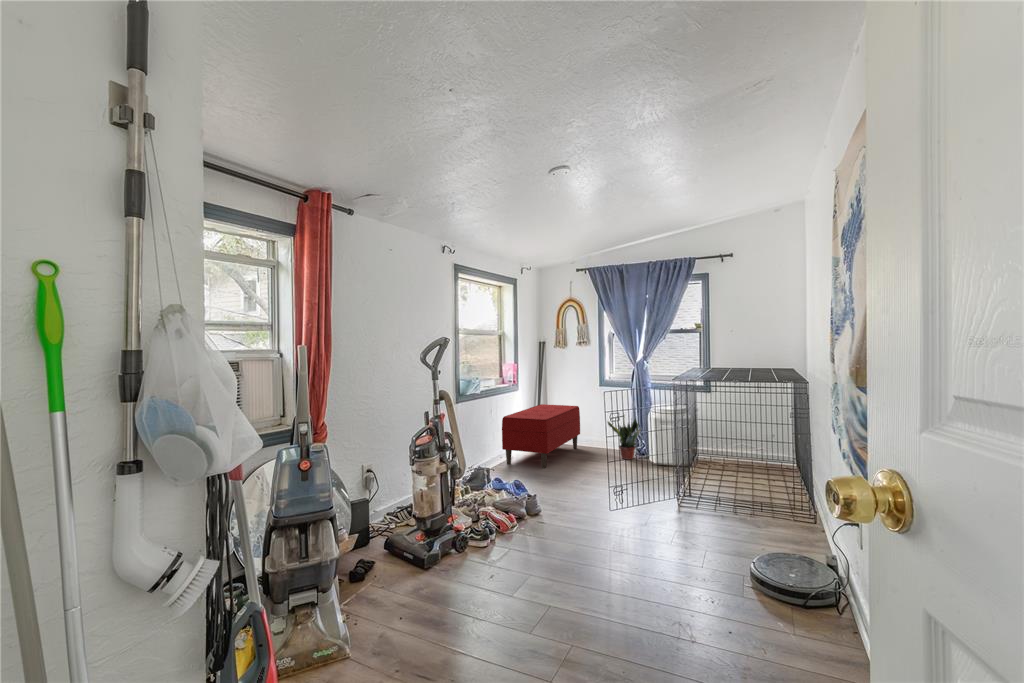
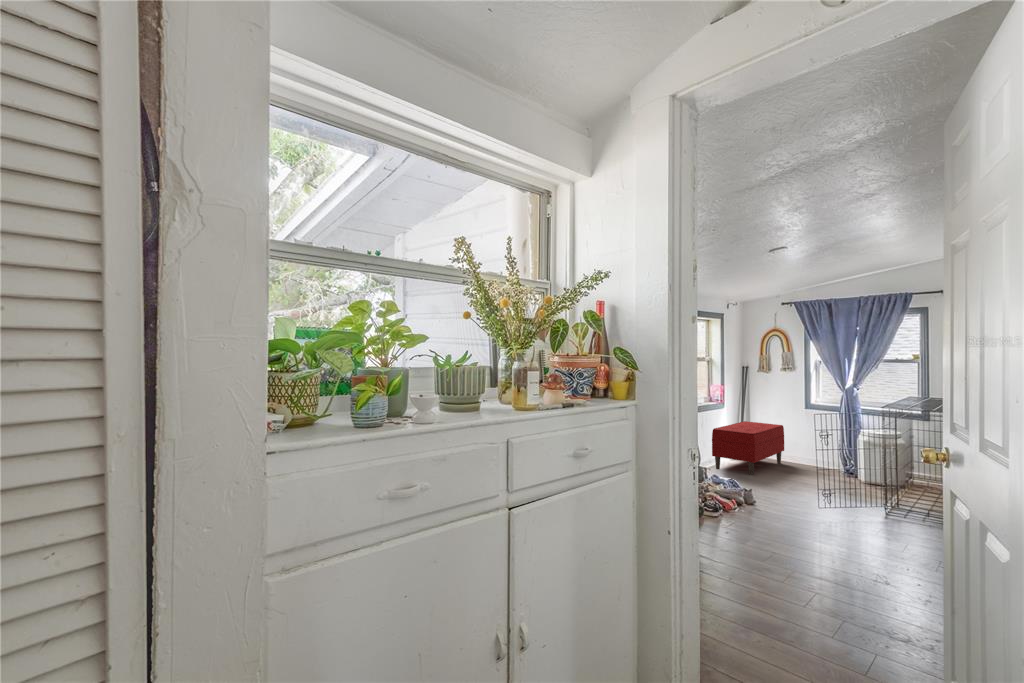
potted plant: present [608,416,641,460] -> none [813,434,850,477]

